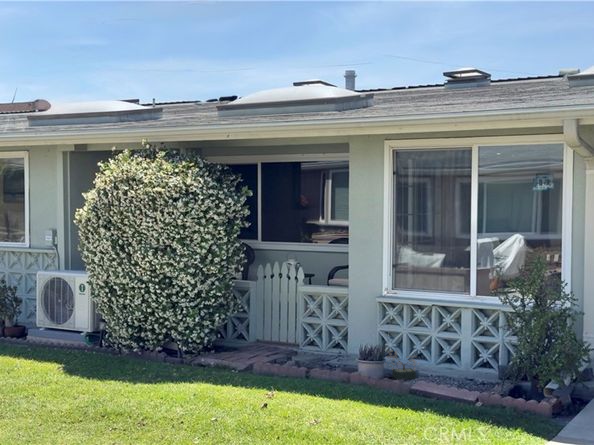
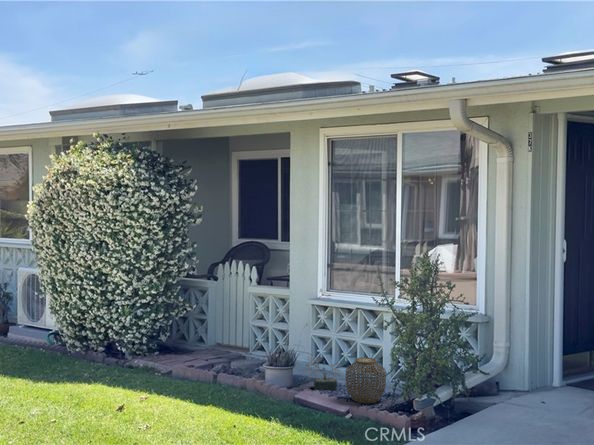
woven basket: none [435,349,471,390] -> present [346,357,386,403]

